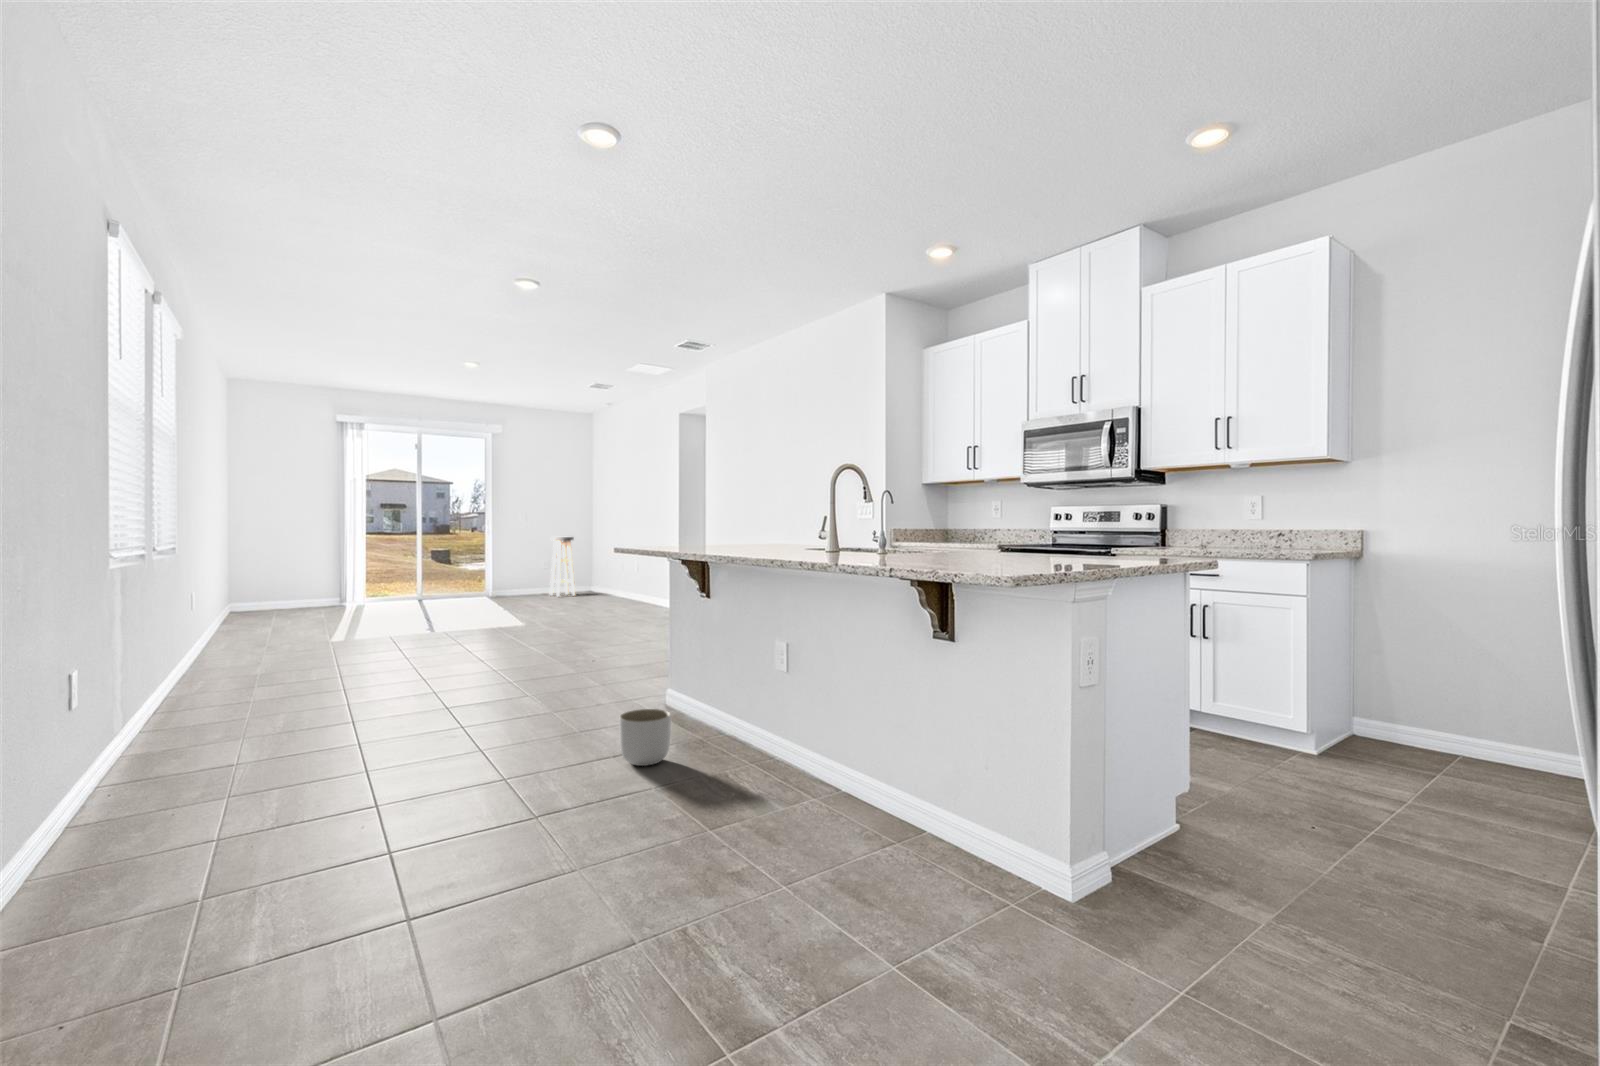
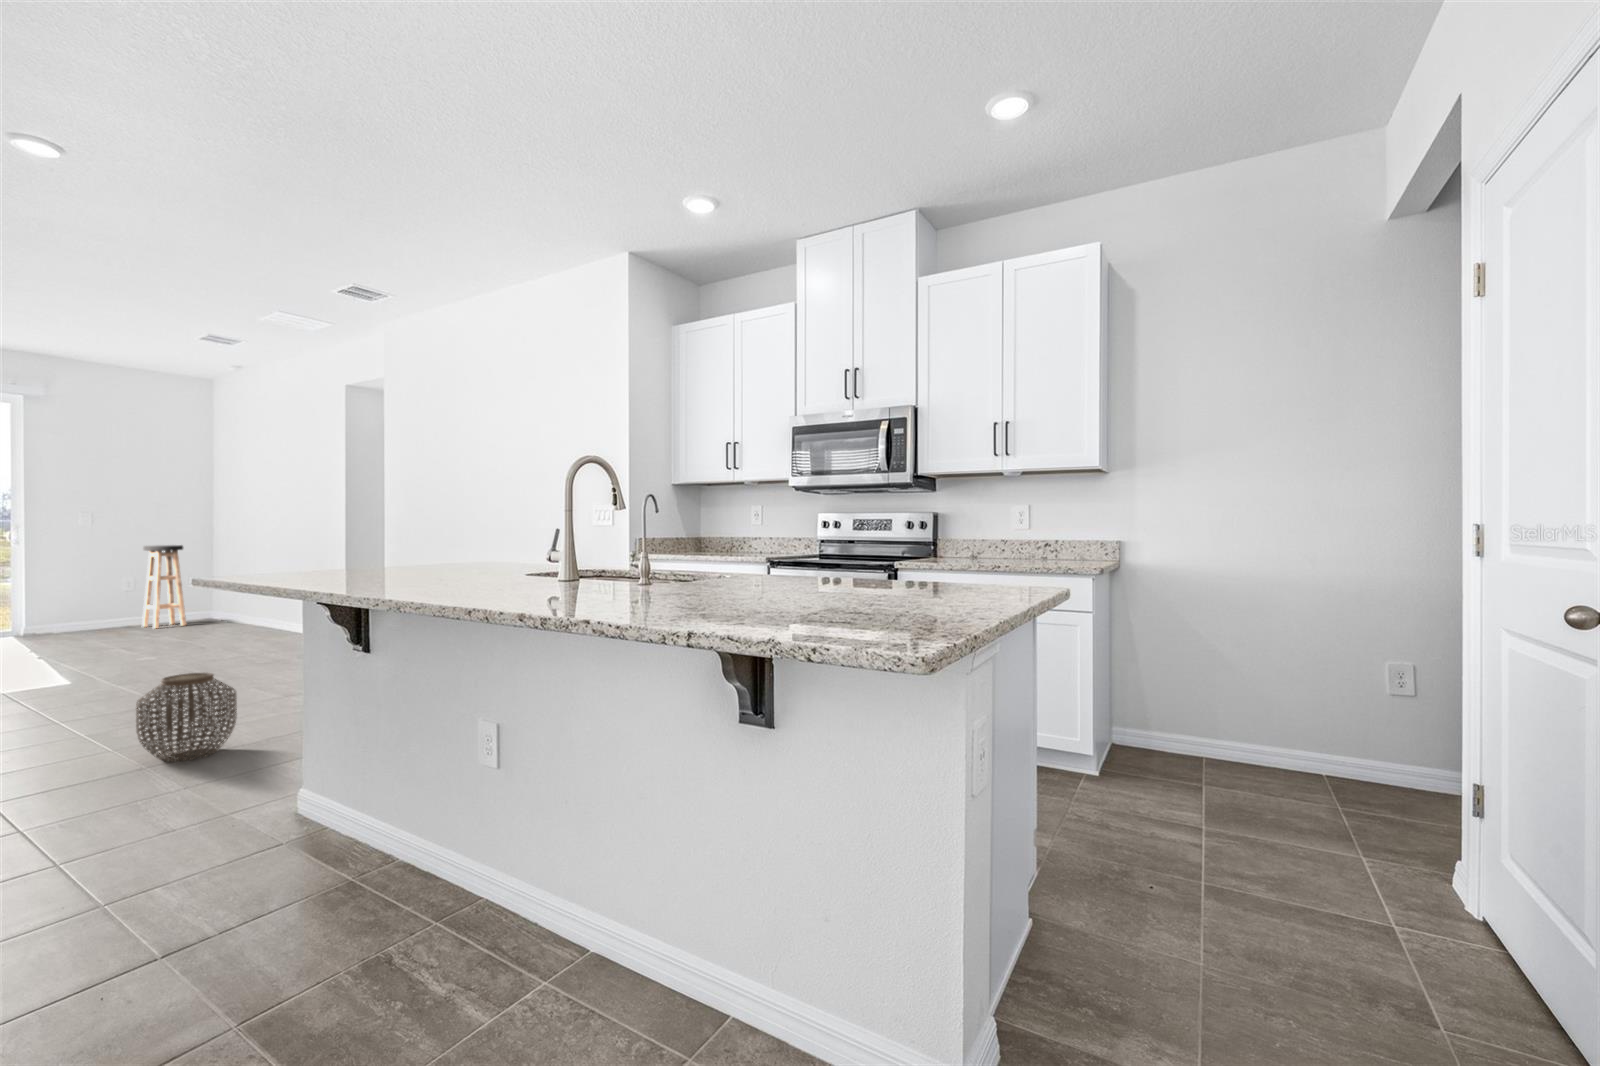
woven basket: none [570,617,623,673] -> present [136,673,237,762]
planter: present [619,709,671,766] -> none [183,850,292,961]

